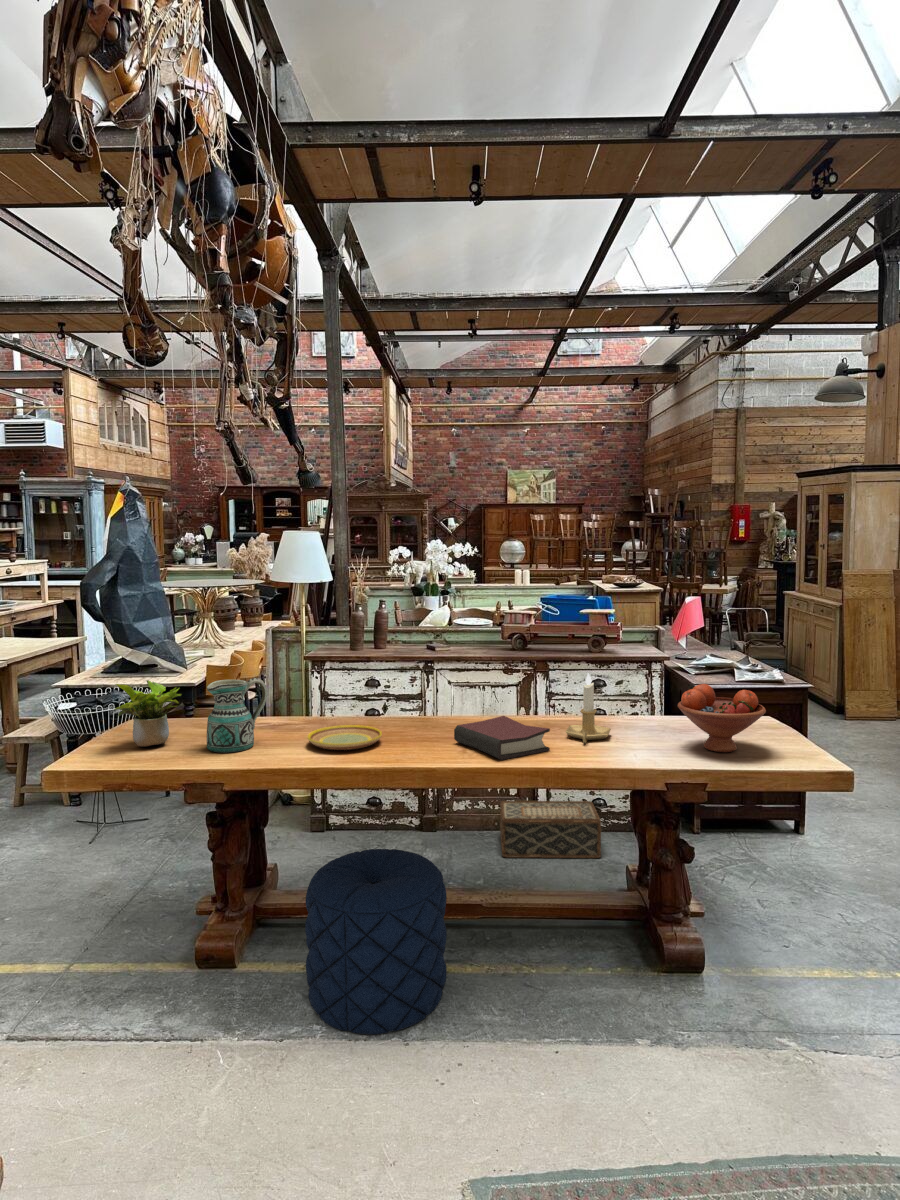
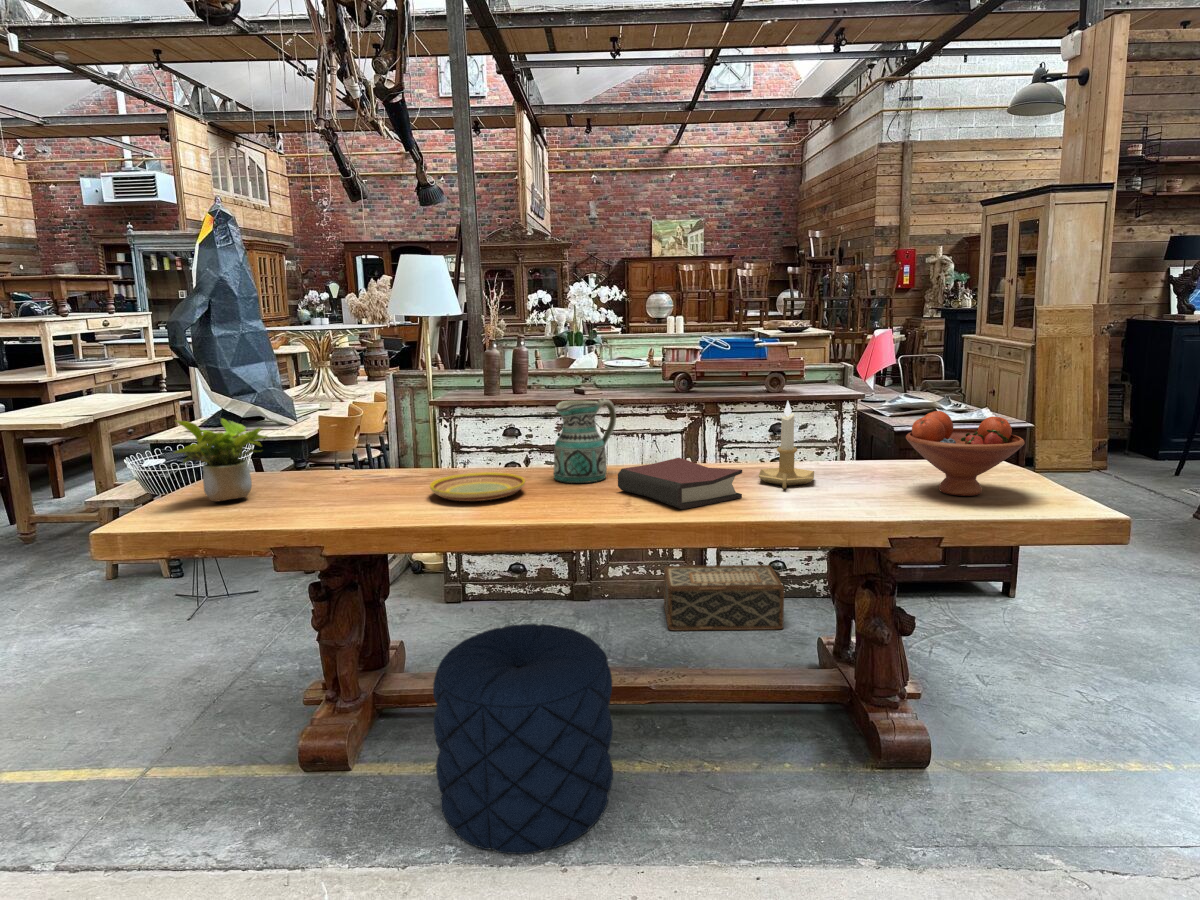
ceramic pitcher: present [207,678,267,753] -> present [554,398,616,483]

